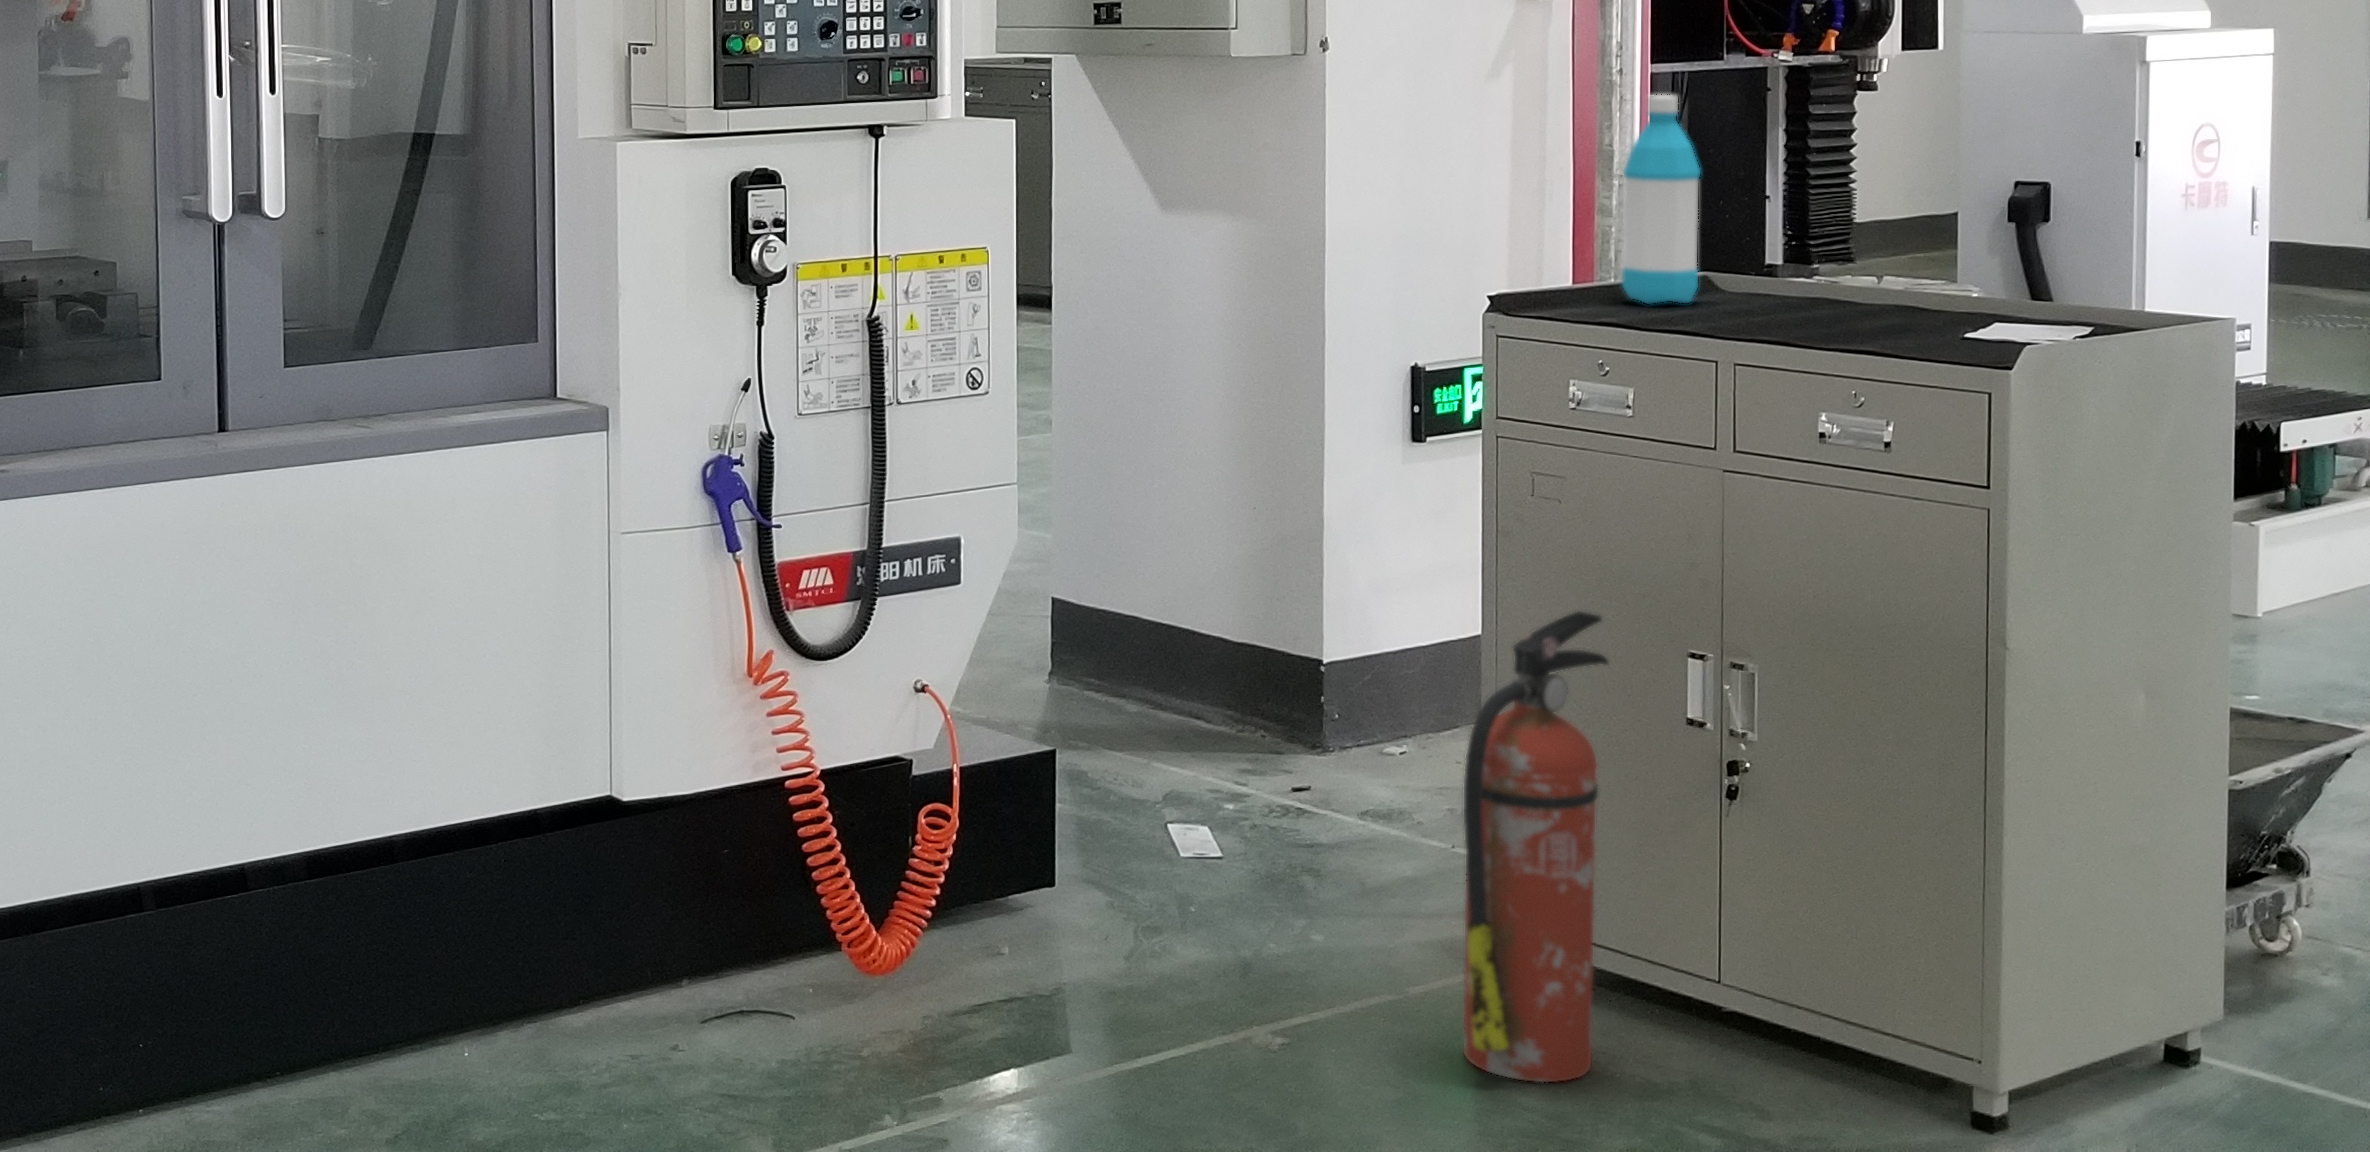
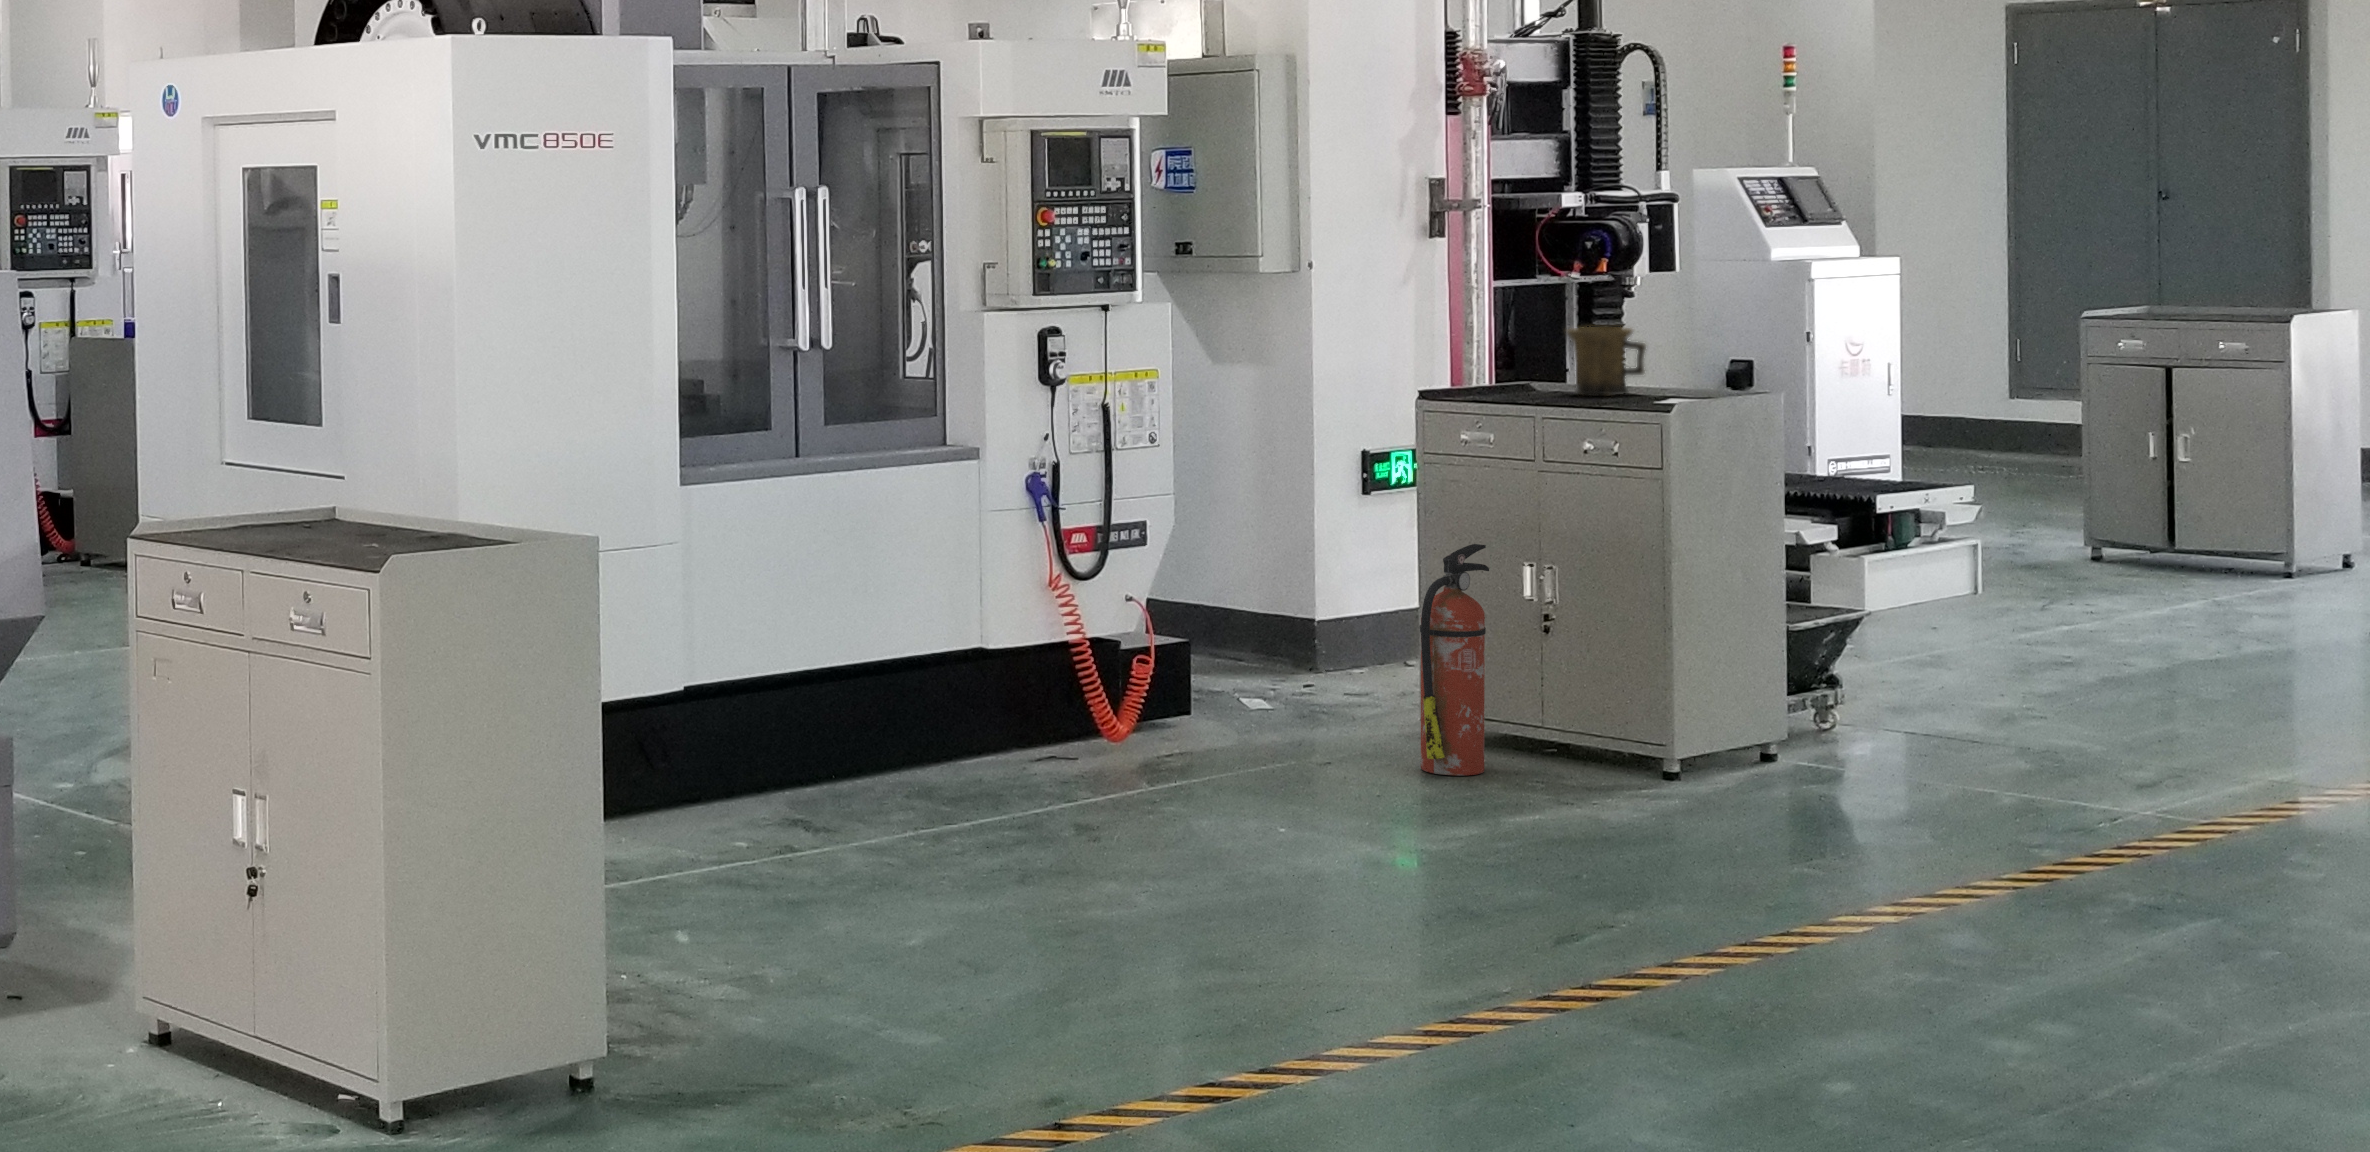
water bottle: present [1622,95,1700,304] -> none [1490,286,1529,394]
mug: none [1772,179,1938,319] -> present [1567,327,1646,396]

